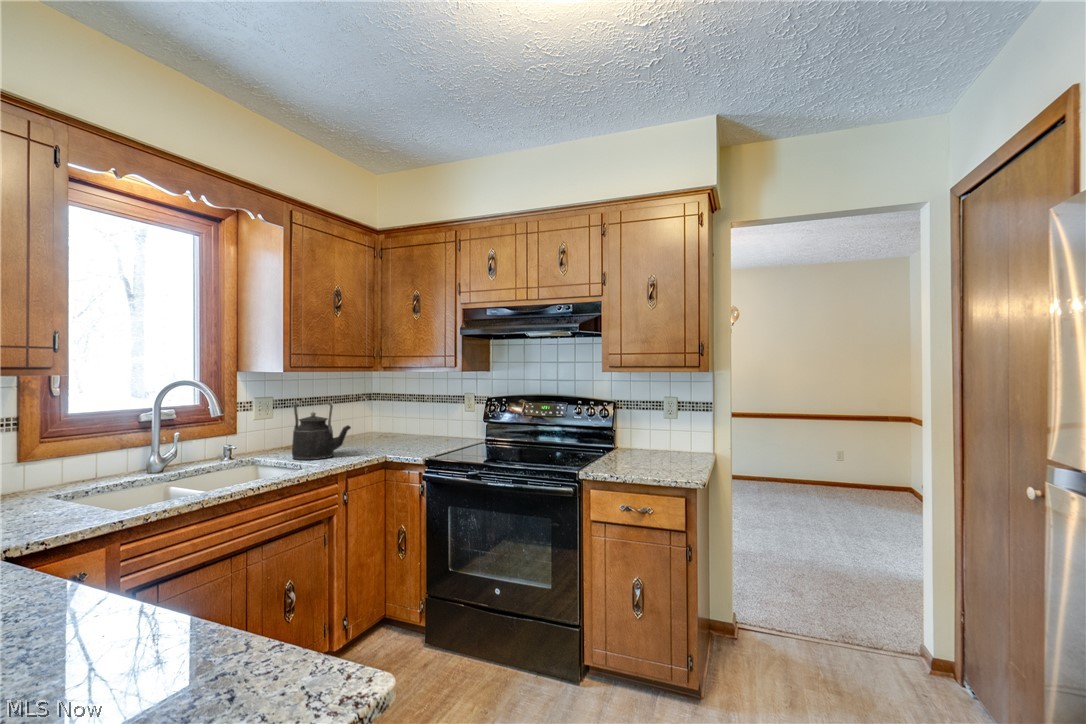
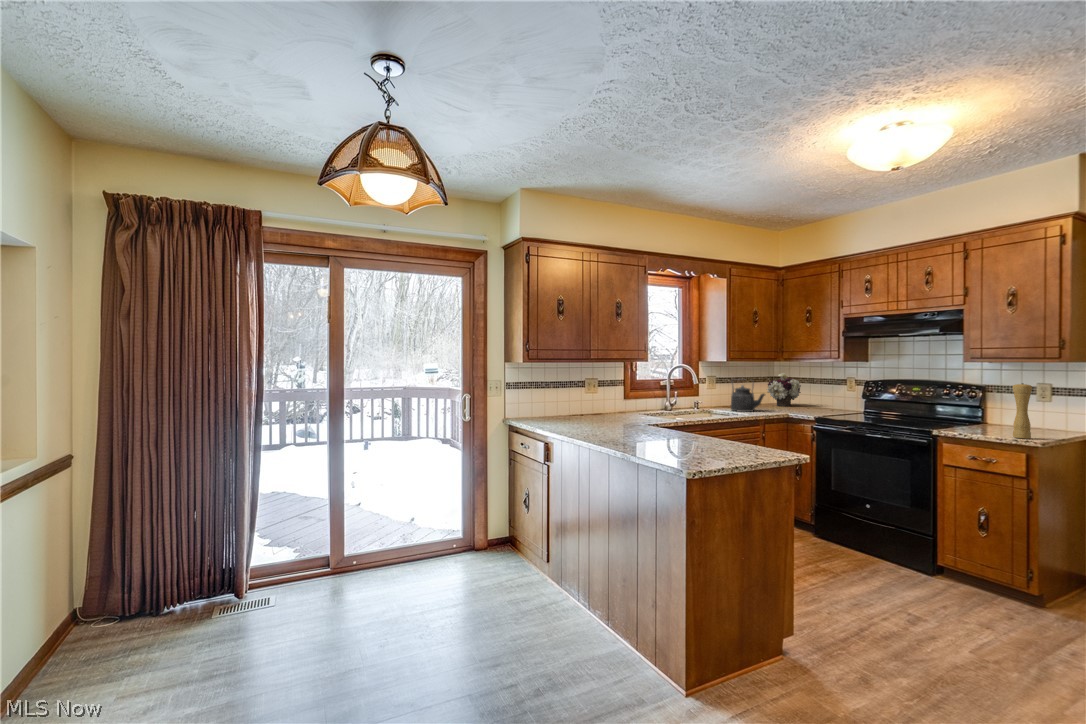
flower arrangement: none [358,388,407,439] -> present [767,373,801,406]
pepper mill: none [668,401,687,477] -> present [1013,383,1032,439]

